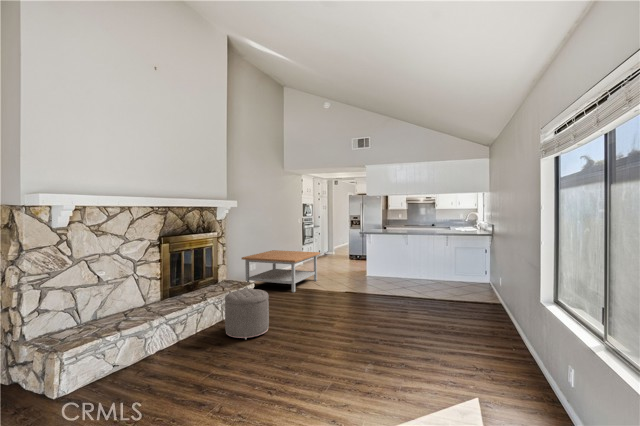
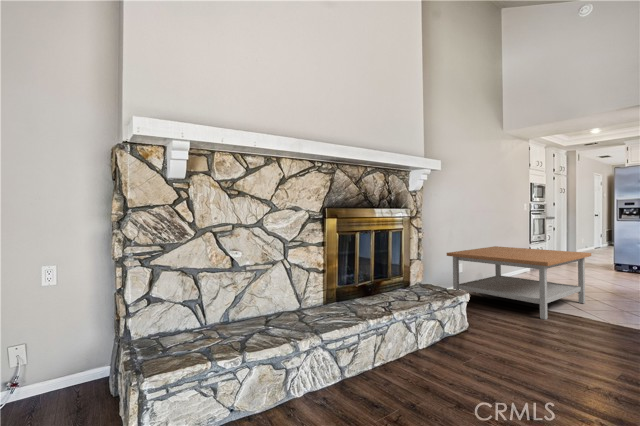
ottoman: present [225,289,269,339] -> none [423,305,516,410]

